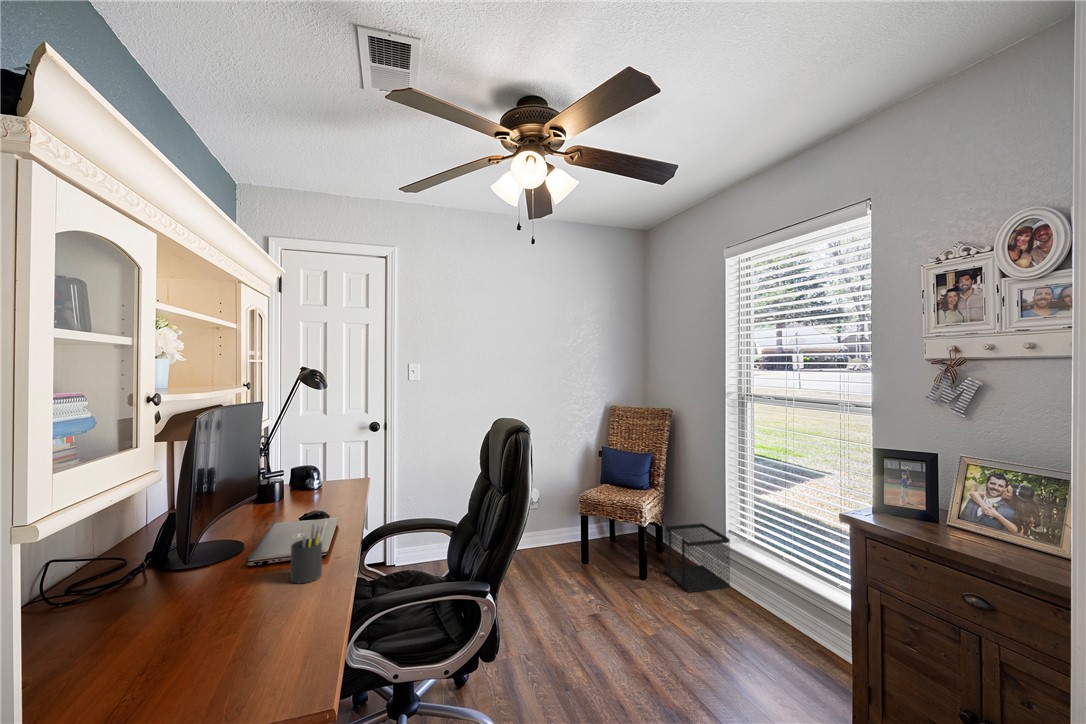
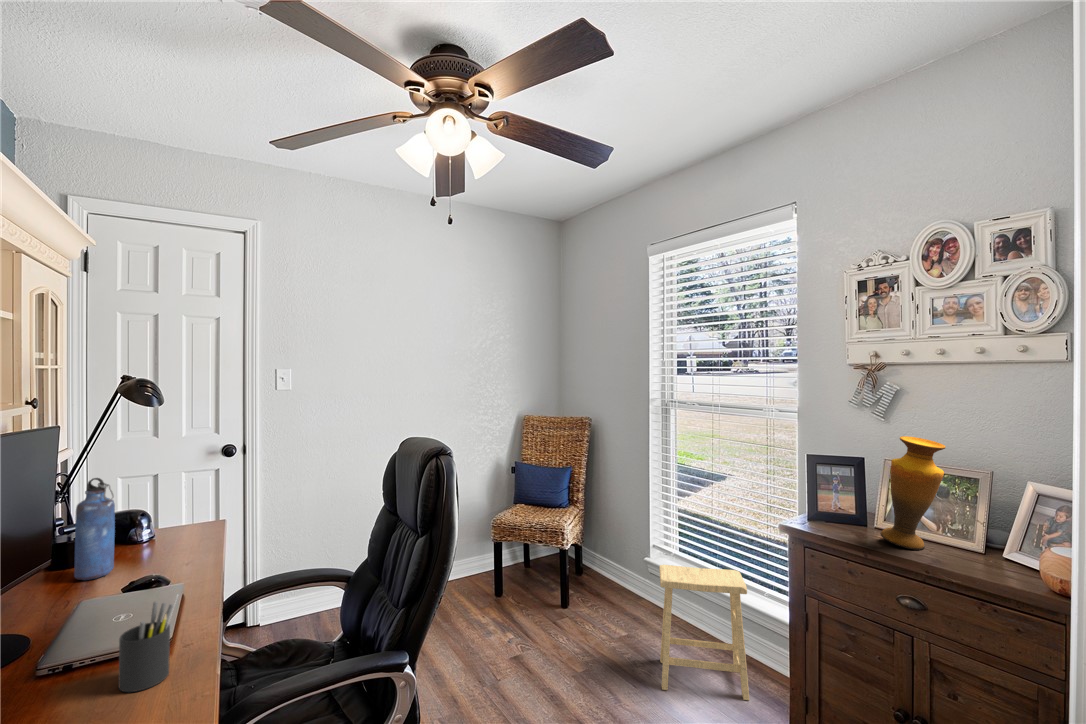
vase: none [949,432,1023,548] -> present [880,436,946,550]
water bottle: none [270,439,295,511] -> present [74,478,115,580]
wastebasket: present [665,524,730,593] -> none [586,541,655,619]
footstool: none [726,545,815,681] -> present [659,565,749,700]

